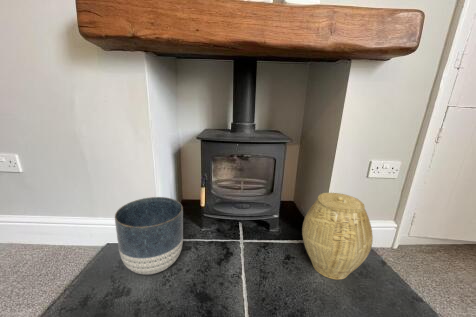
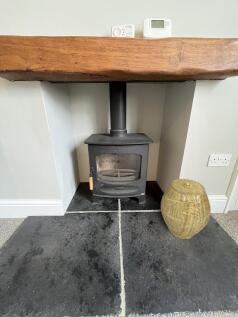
planter: present [115,197,183,274] -> none [28,185,78,240]

